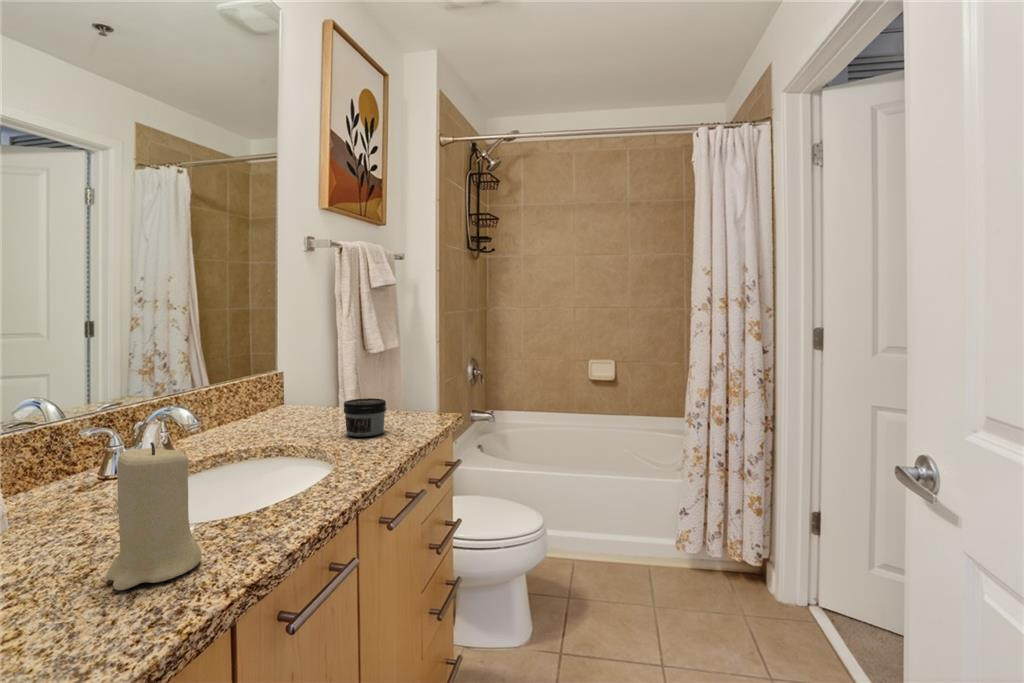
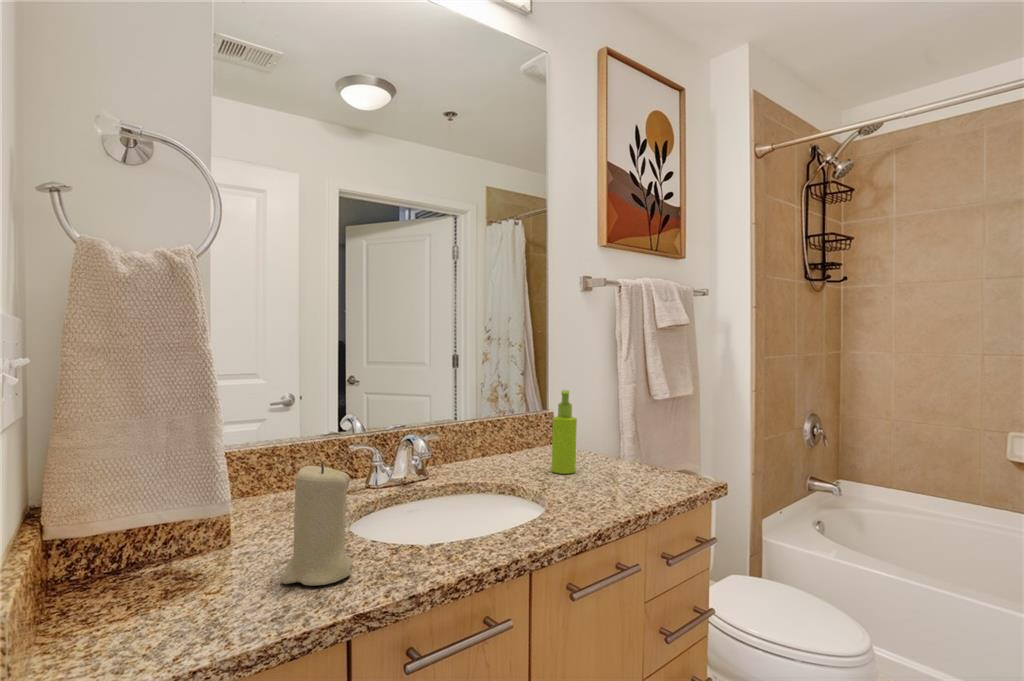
soap dispenser: none [308,348,333,428] -> present [552,390,577,474]
jar: present [343,398,386,437] -> none [573,448,619,491]

